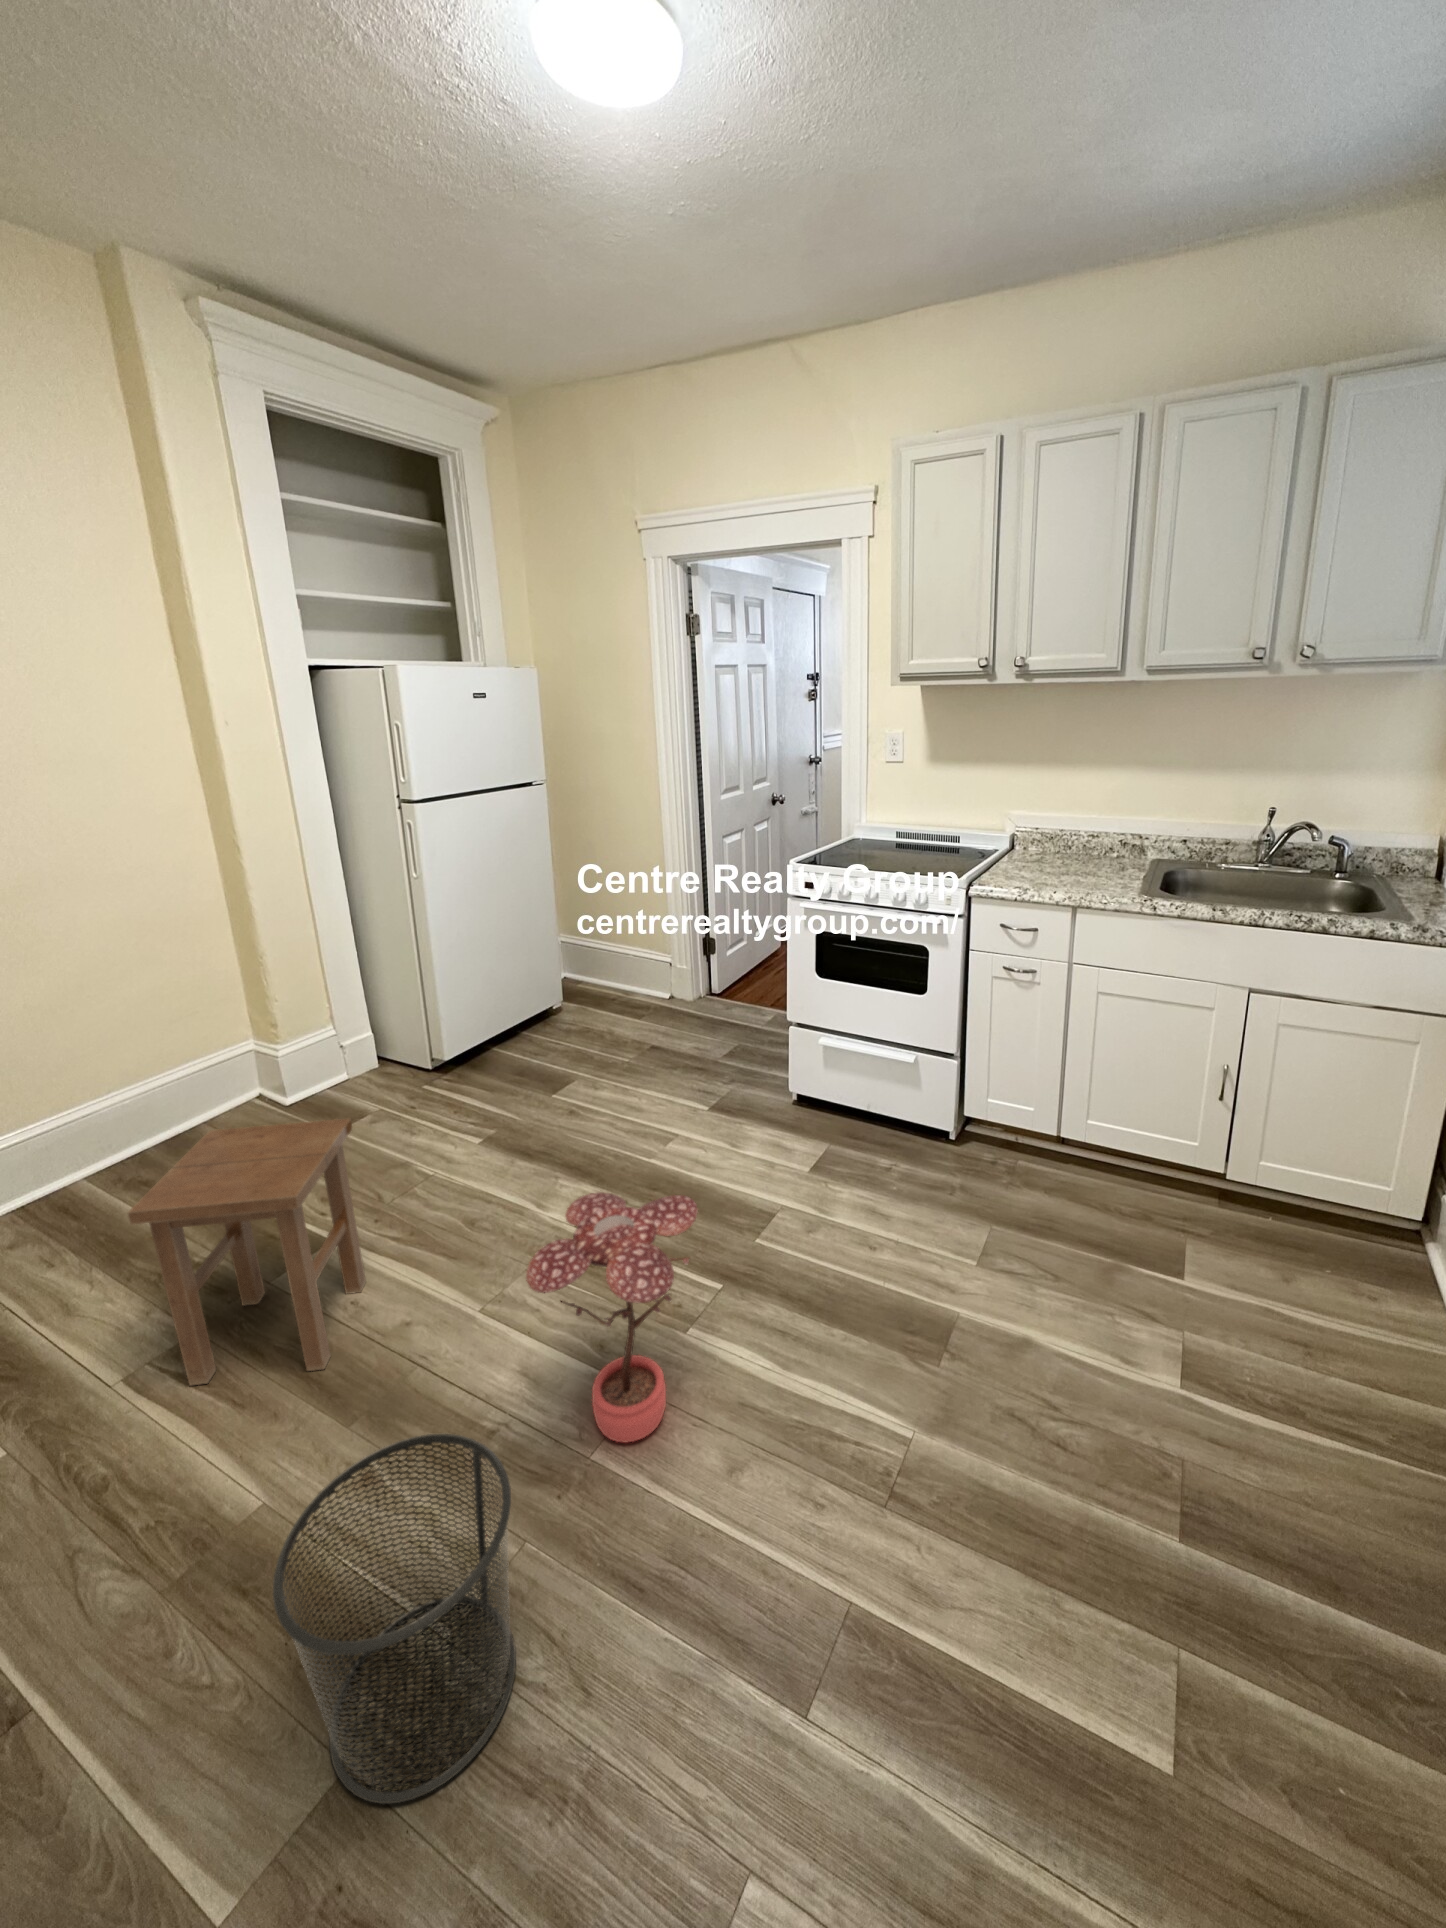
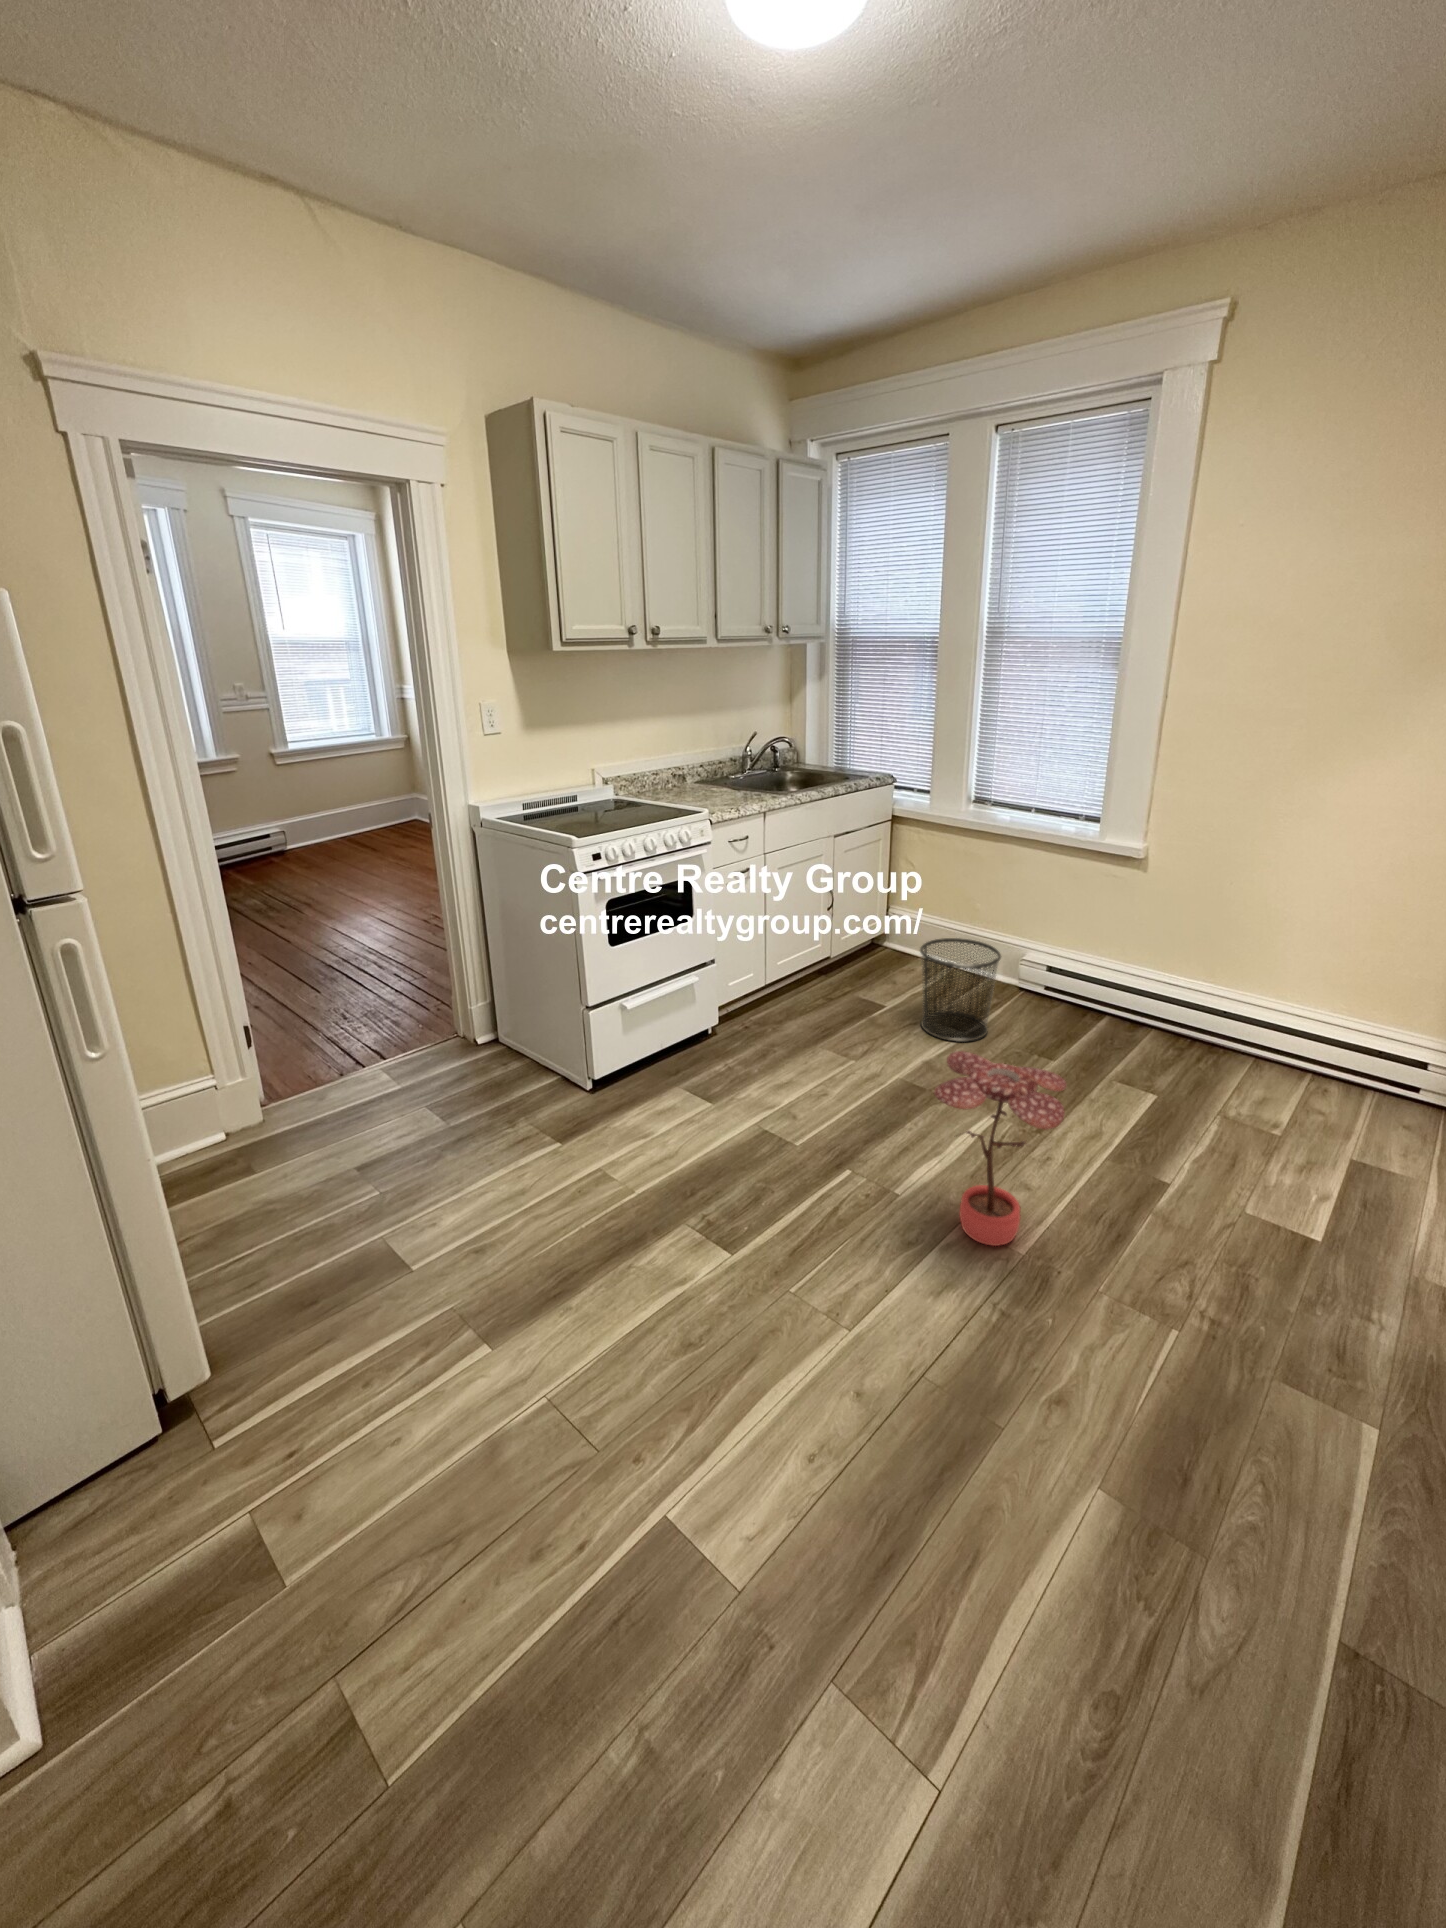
stool: present [127,1118,366,1385] -> none [747,1244,985,1641]
waste bin: present [273,1434,516,1804] -> present [920,938,1001,1042]

